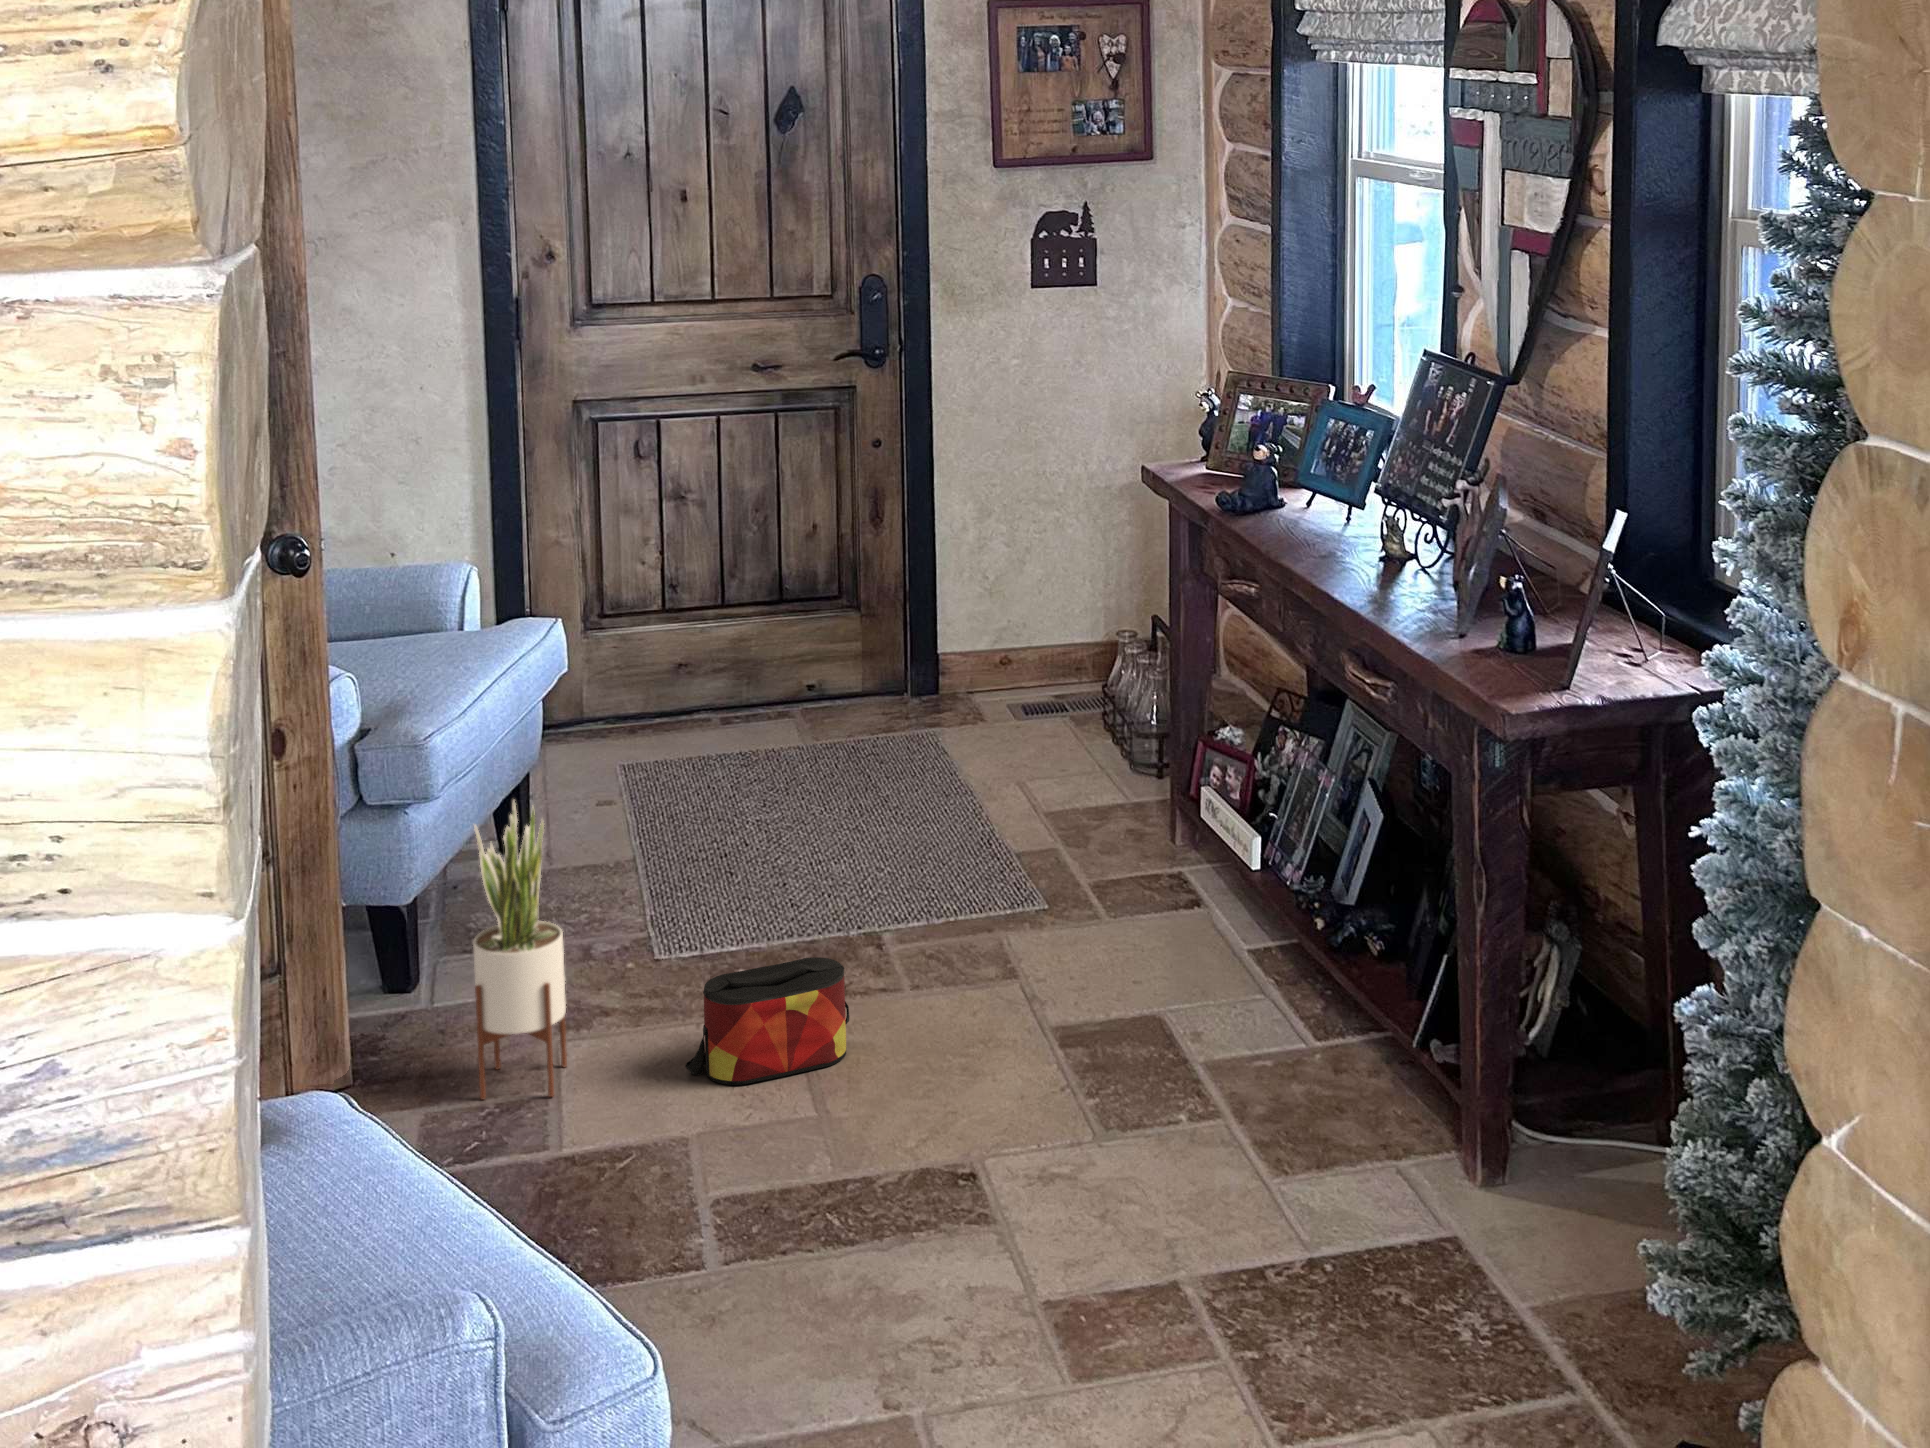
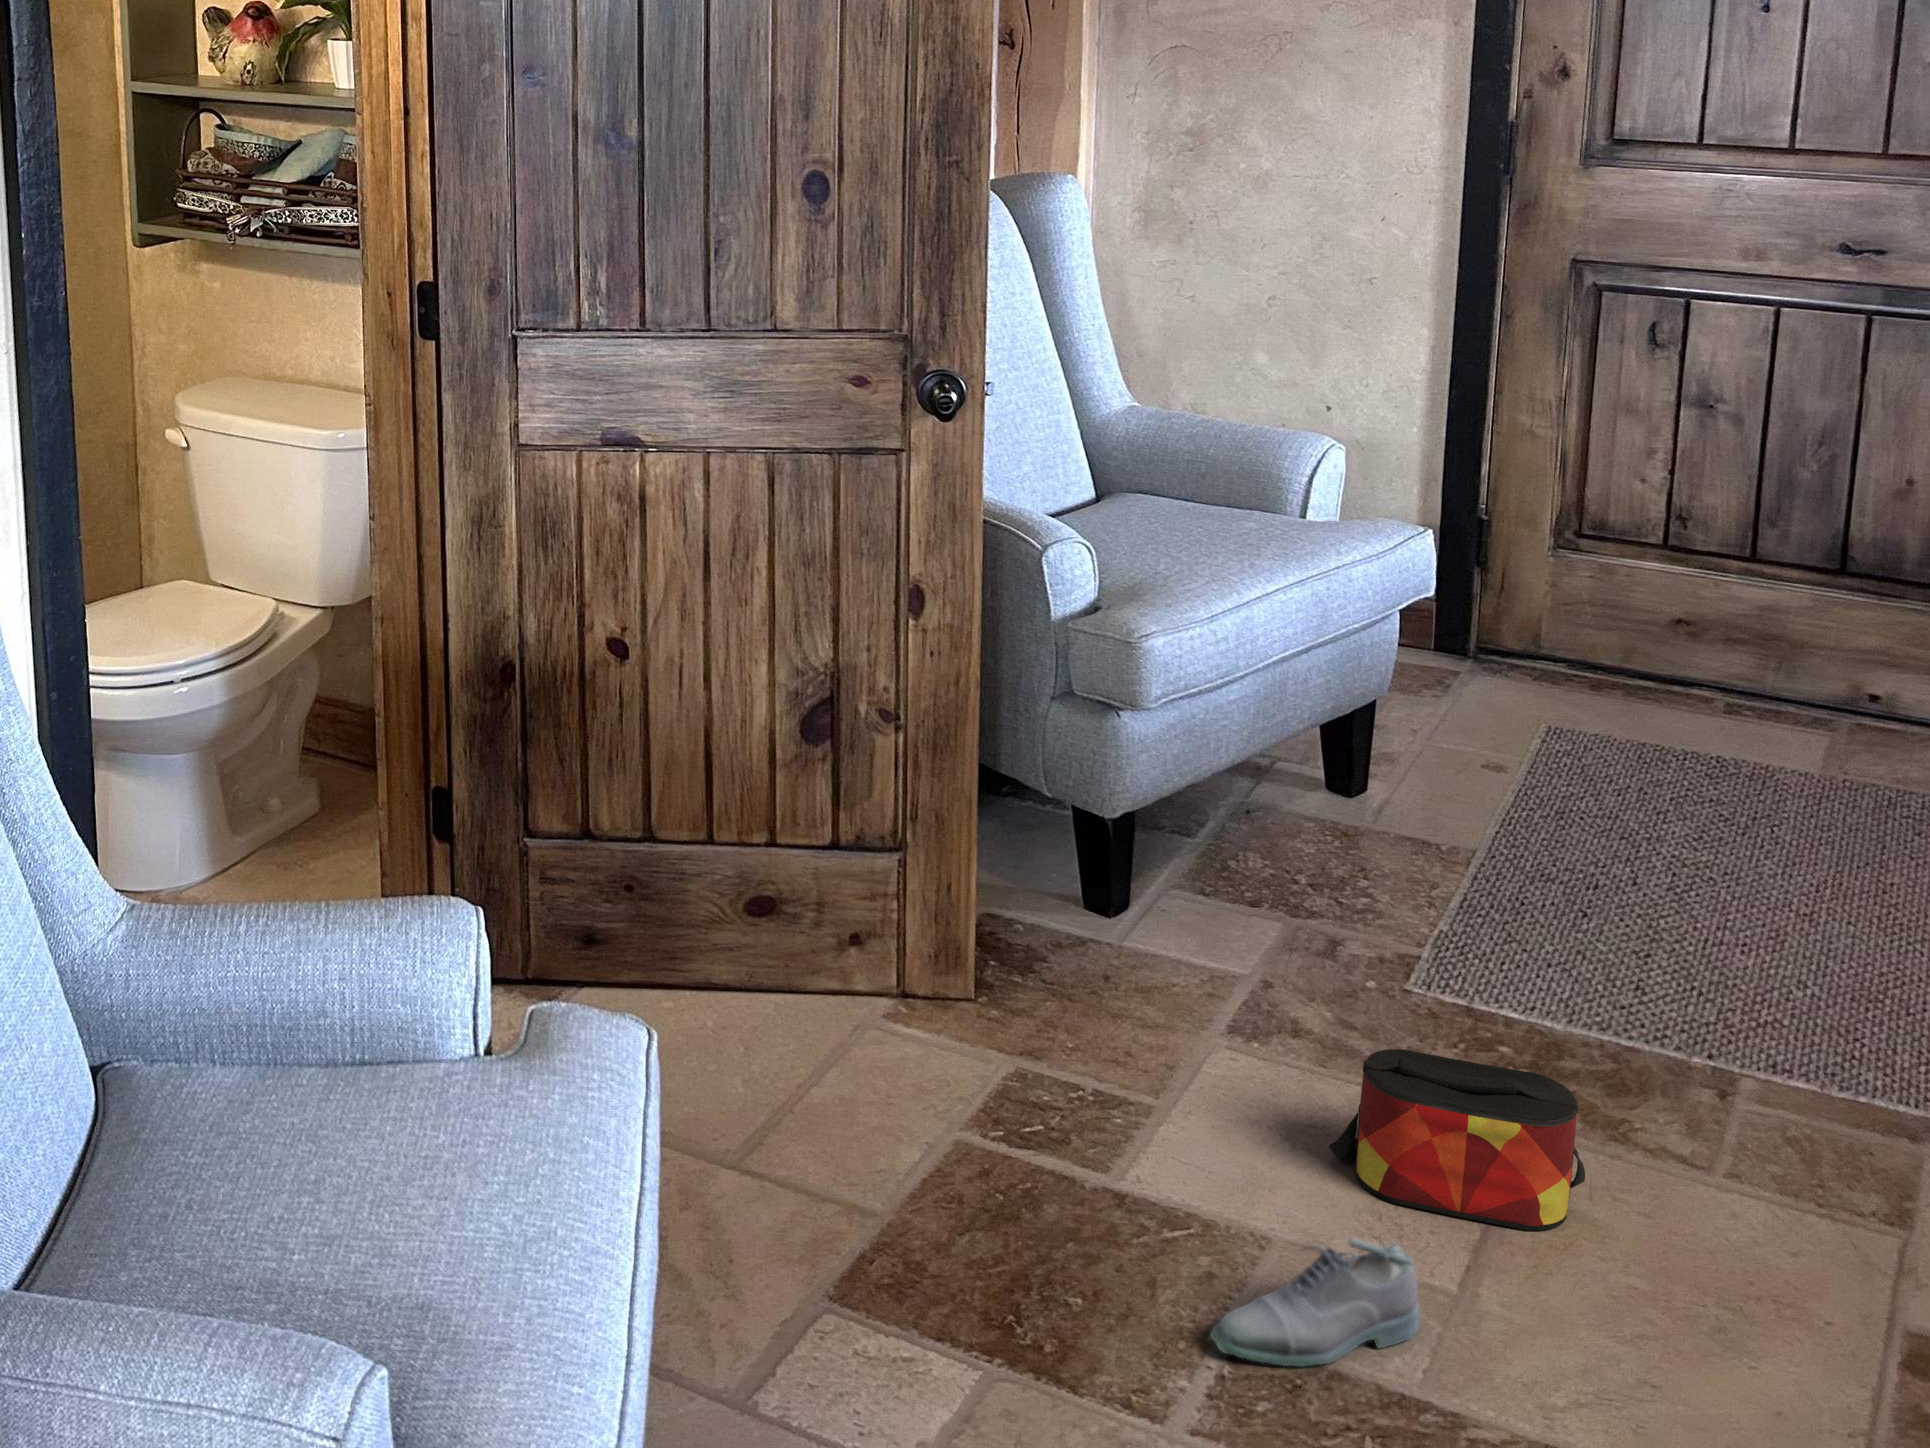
potted plant: present [473,801,567,1099] -> none [1077,741,1211,1112]
shoe: none [697,1088,812,1211] -> present [1211,1238,1419,1366]

